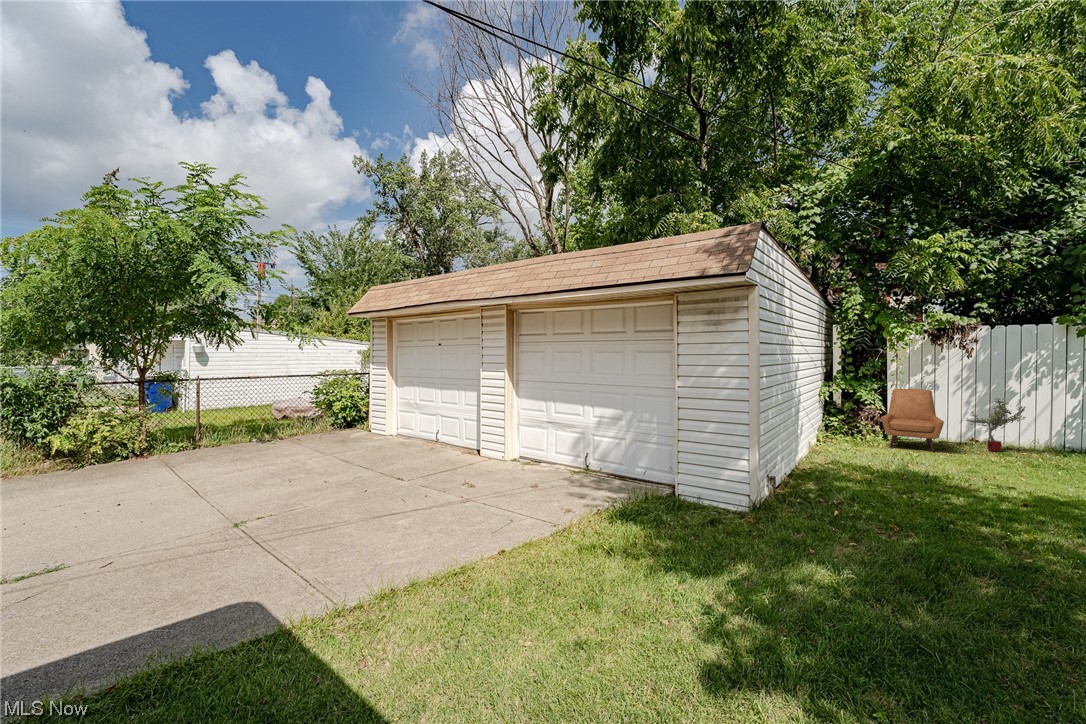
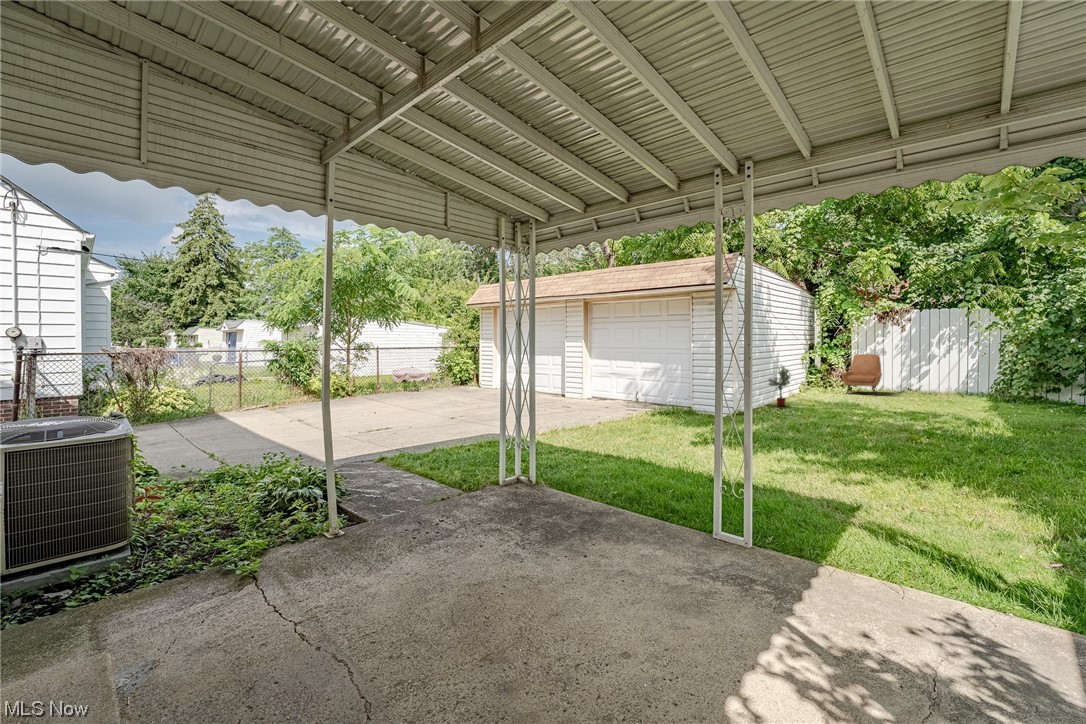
potted tree: present [966,398,1026,452] -> present [769,366,790,406]

